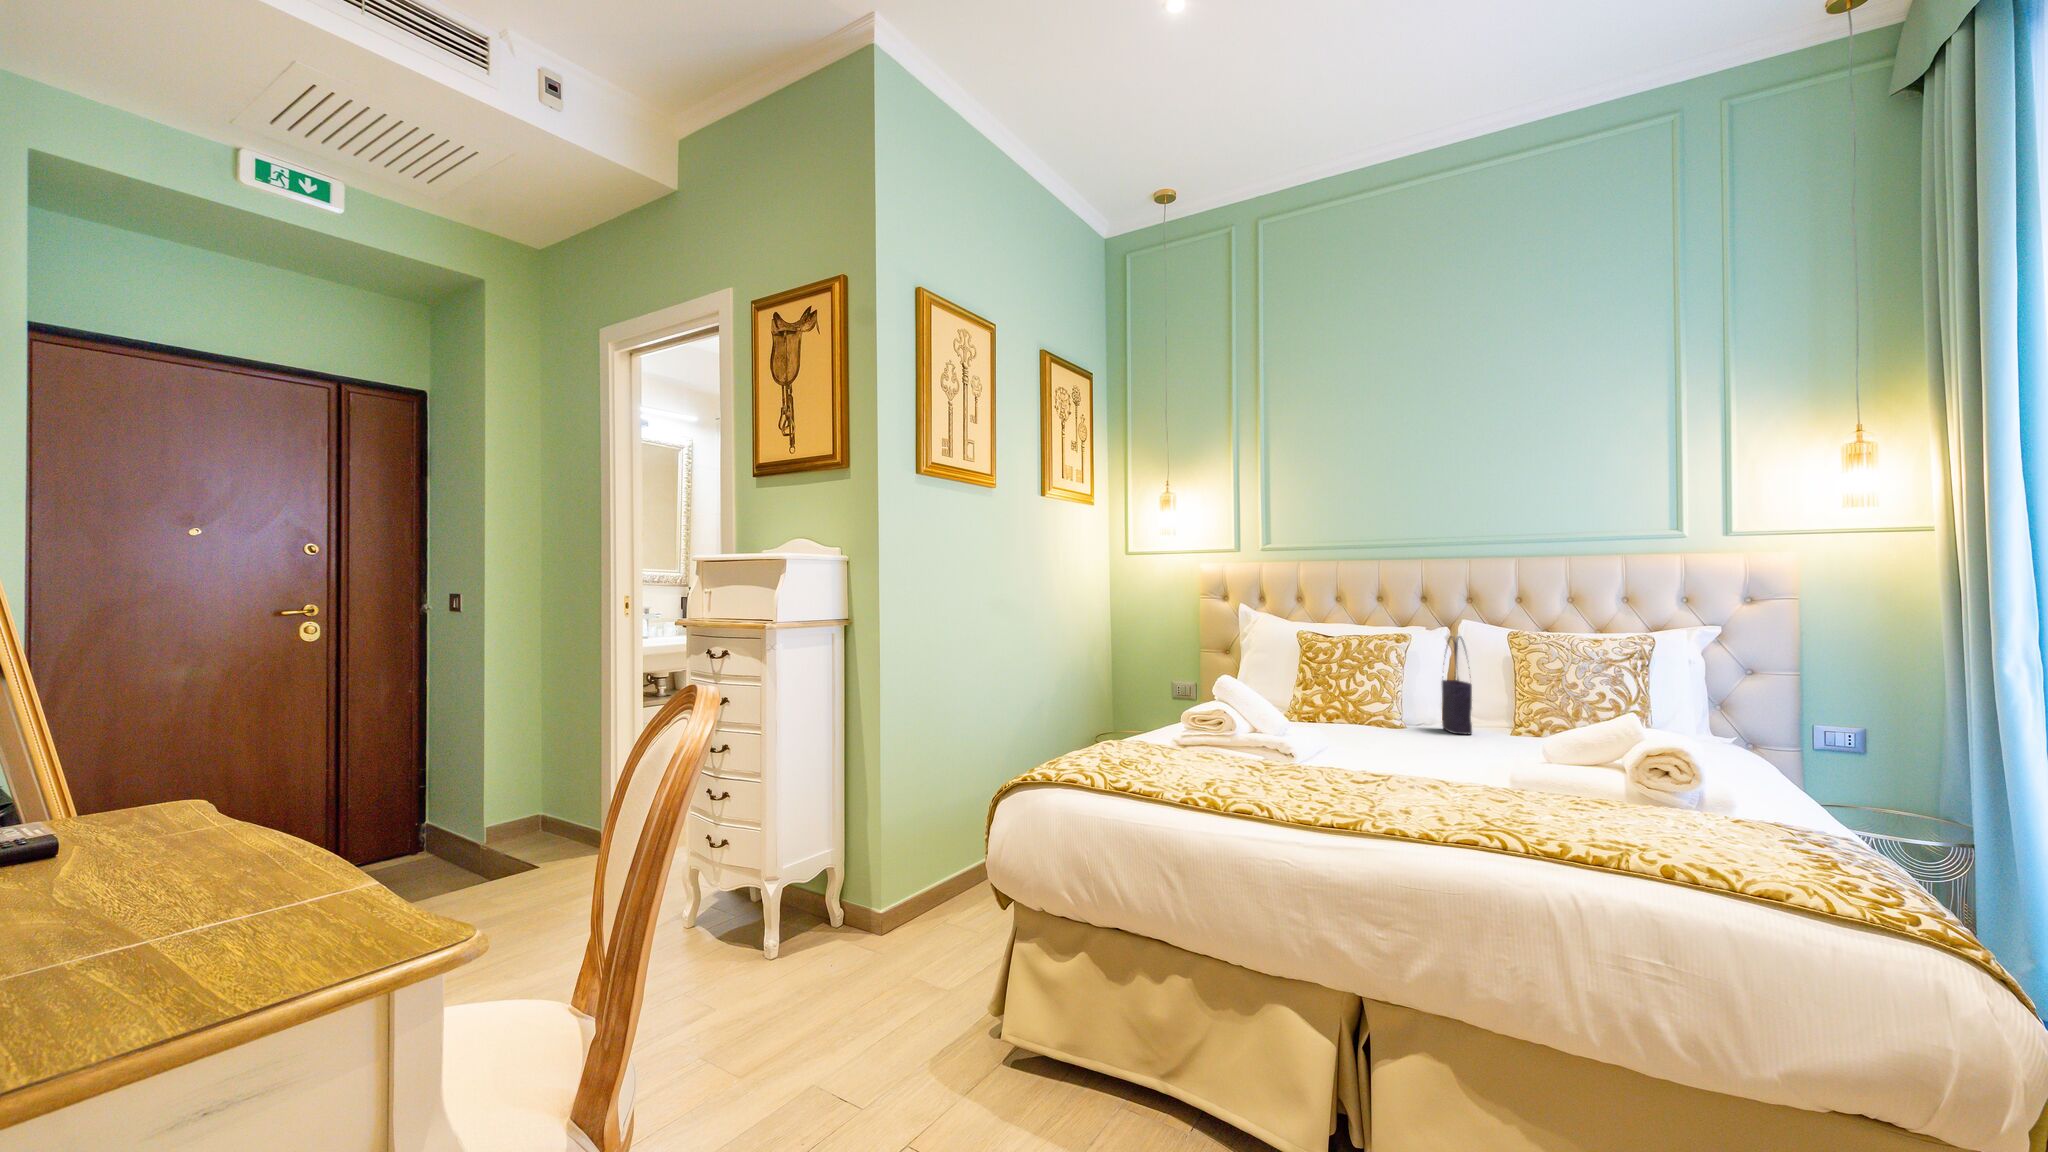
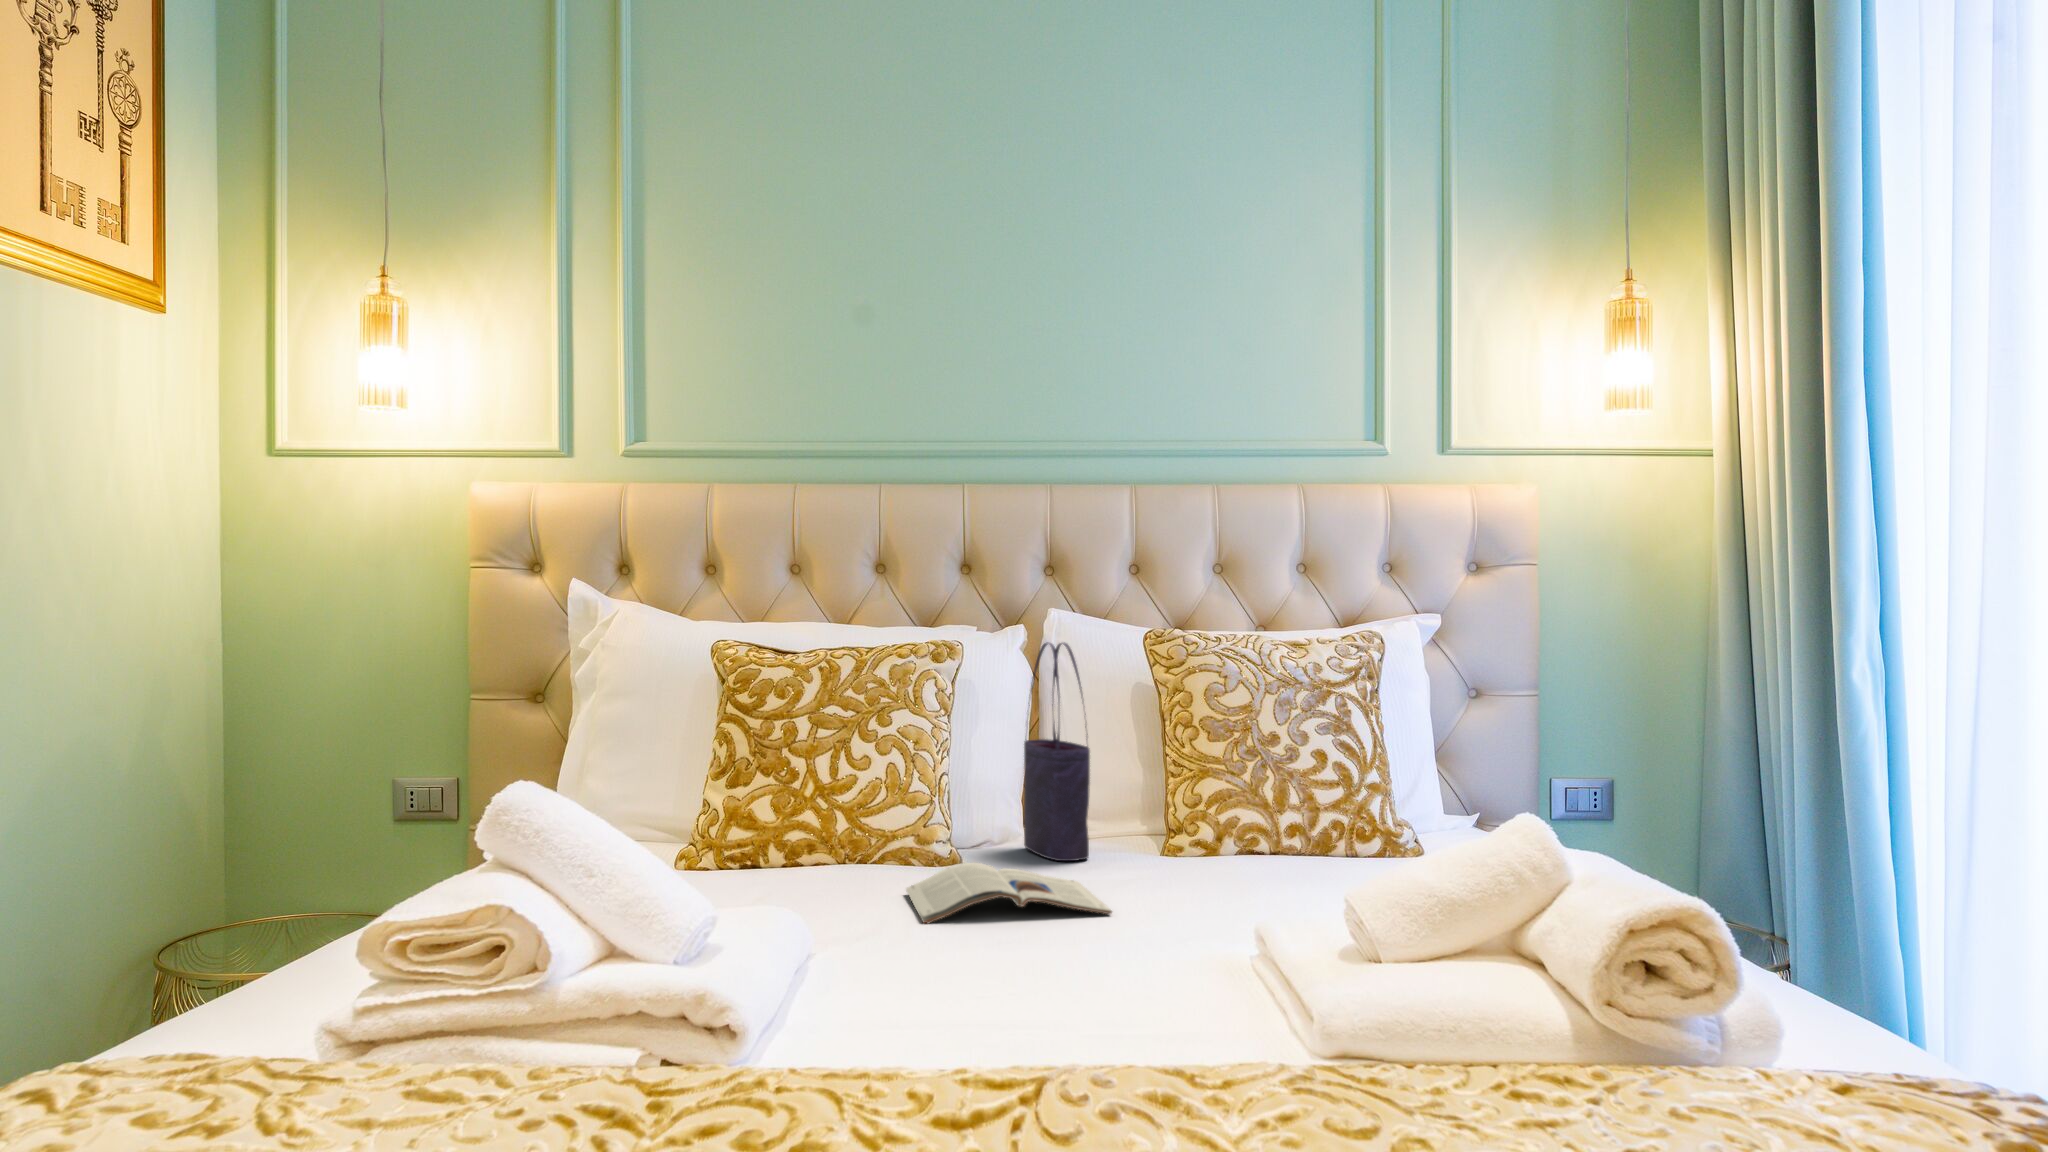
magazine: none [1375,726,1463,750] -> present [906,863,1112,923]

